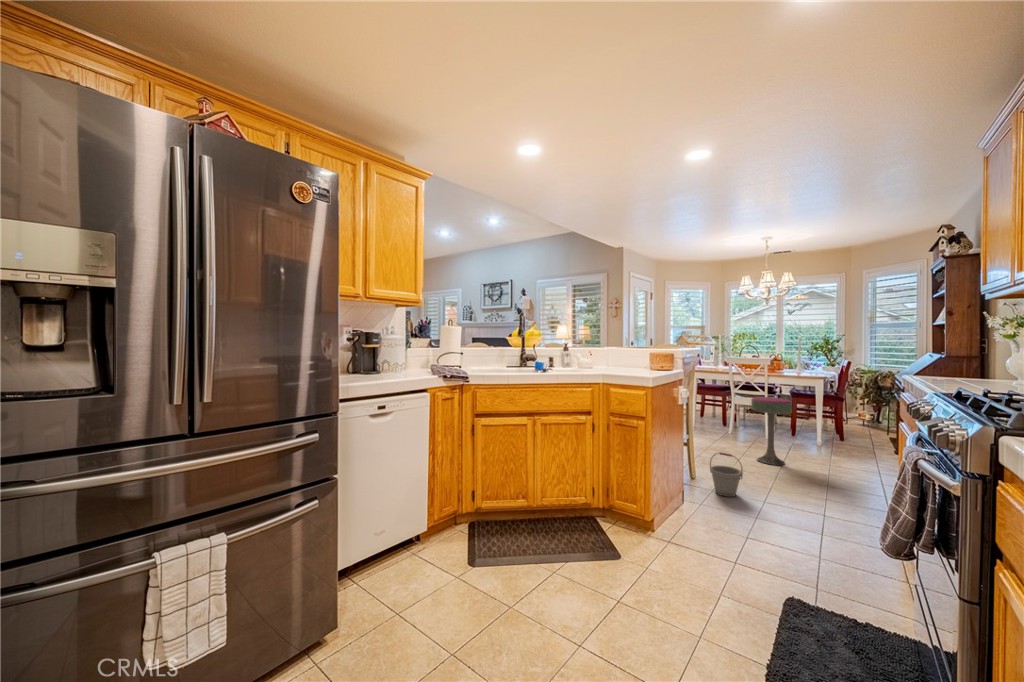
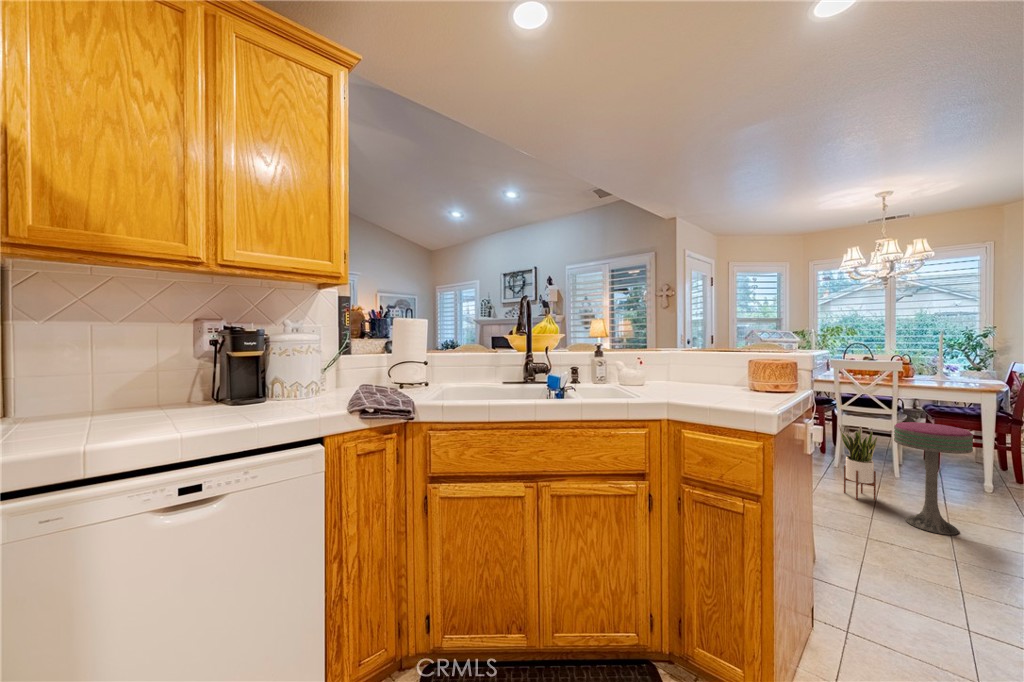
potted plant: none [723,400,747,450] -> present [839,425,878,500]
bucket: present [710,453,743,497] -> none [853,531,925,615]

